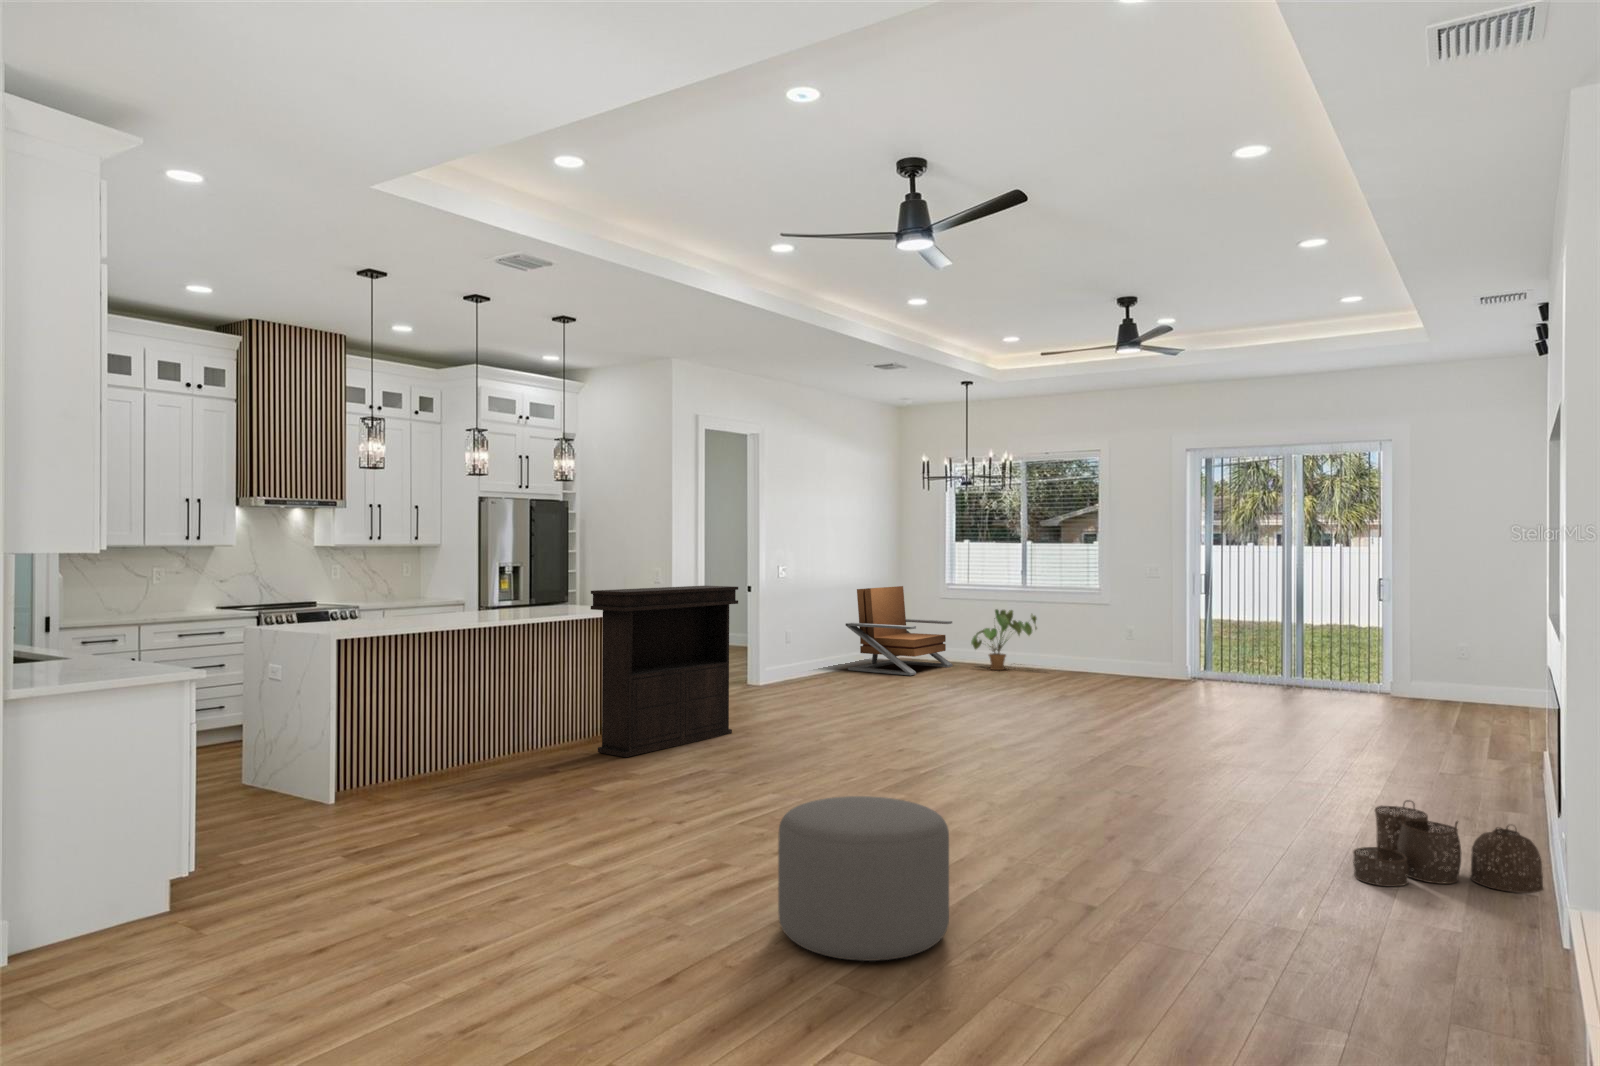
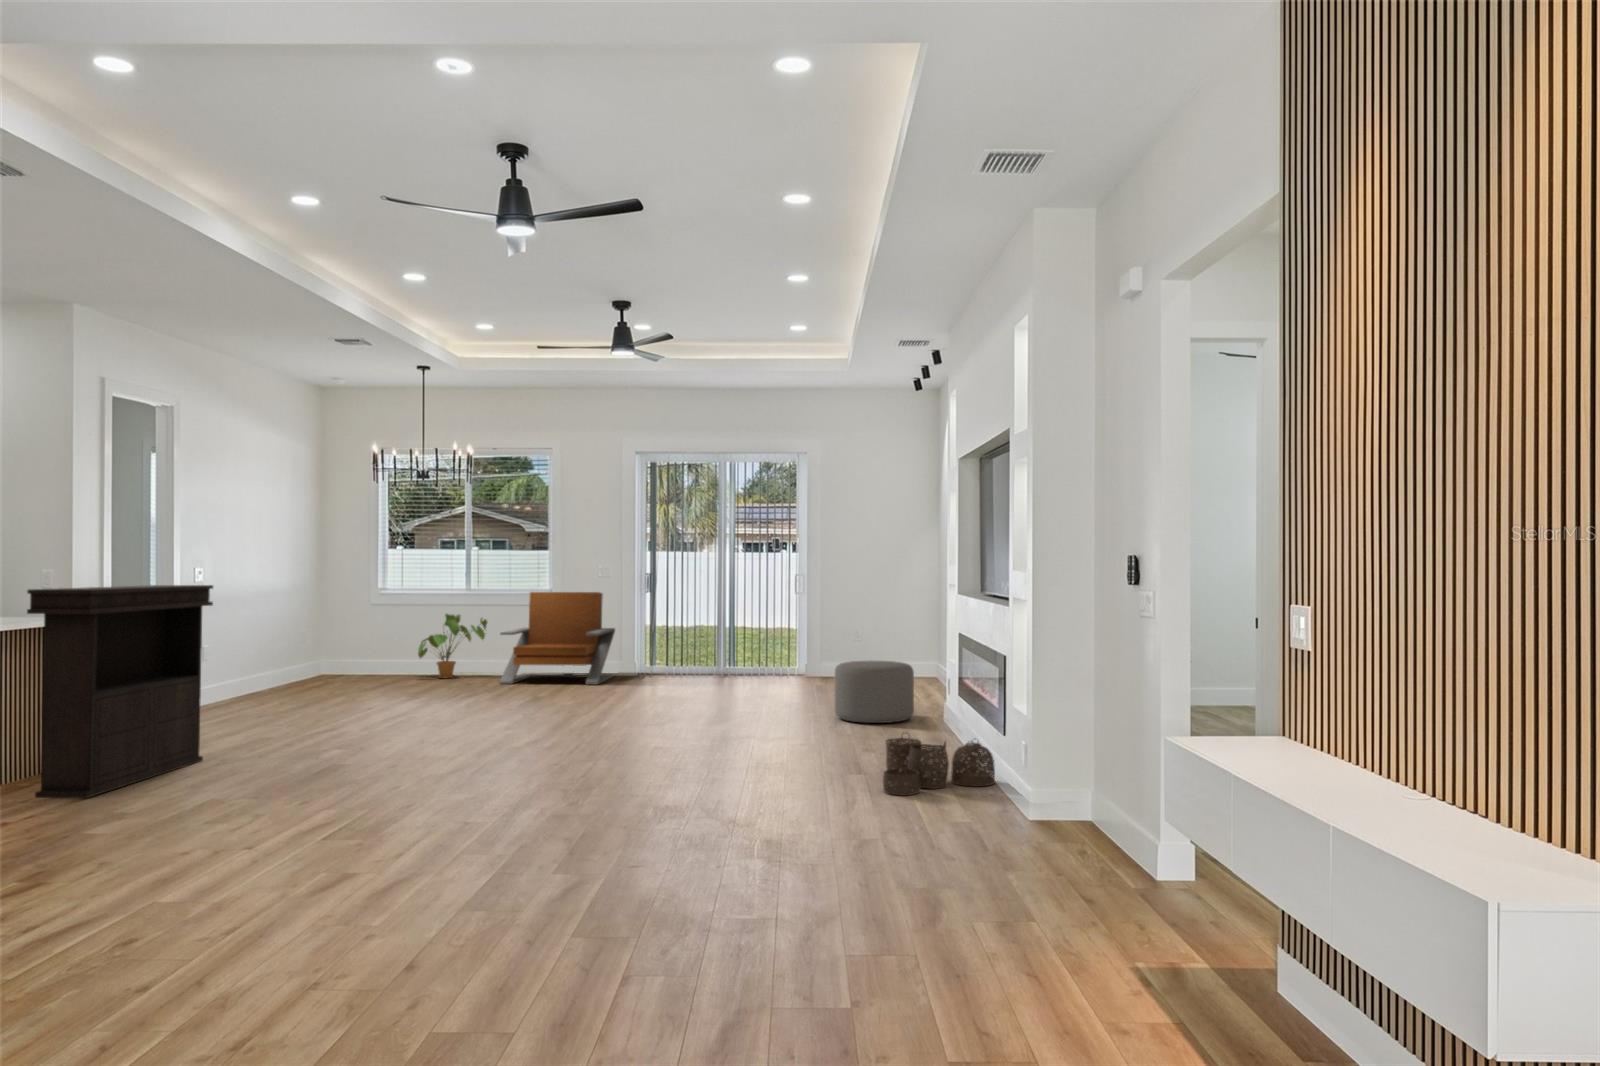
lounge chair: present [845,586,953,675] -> present [500,592,615,685]
ottoman: present [778,796,949,961] -> present [835,660,914,723]

